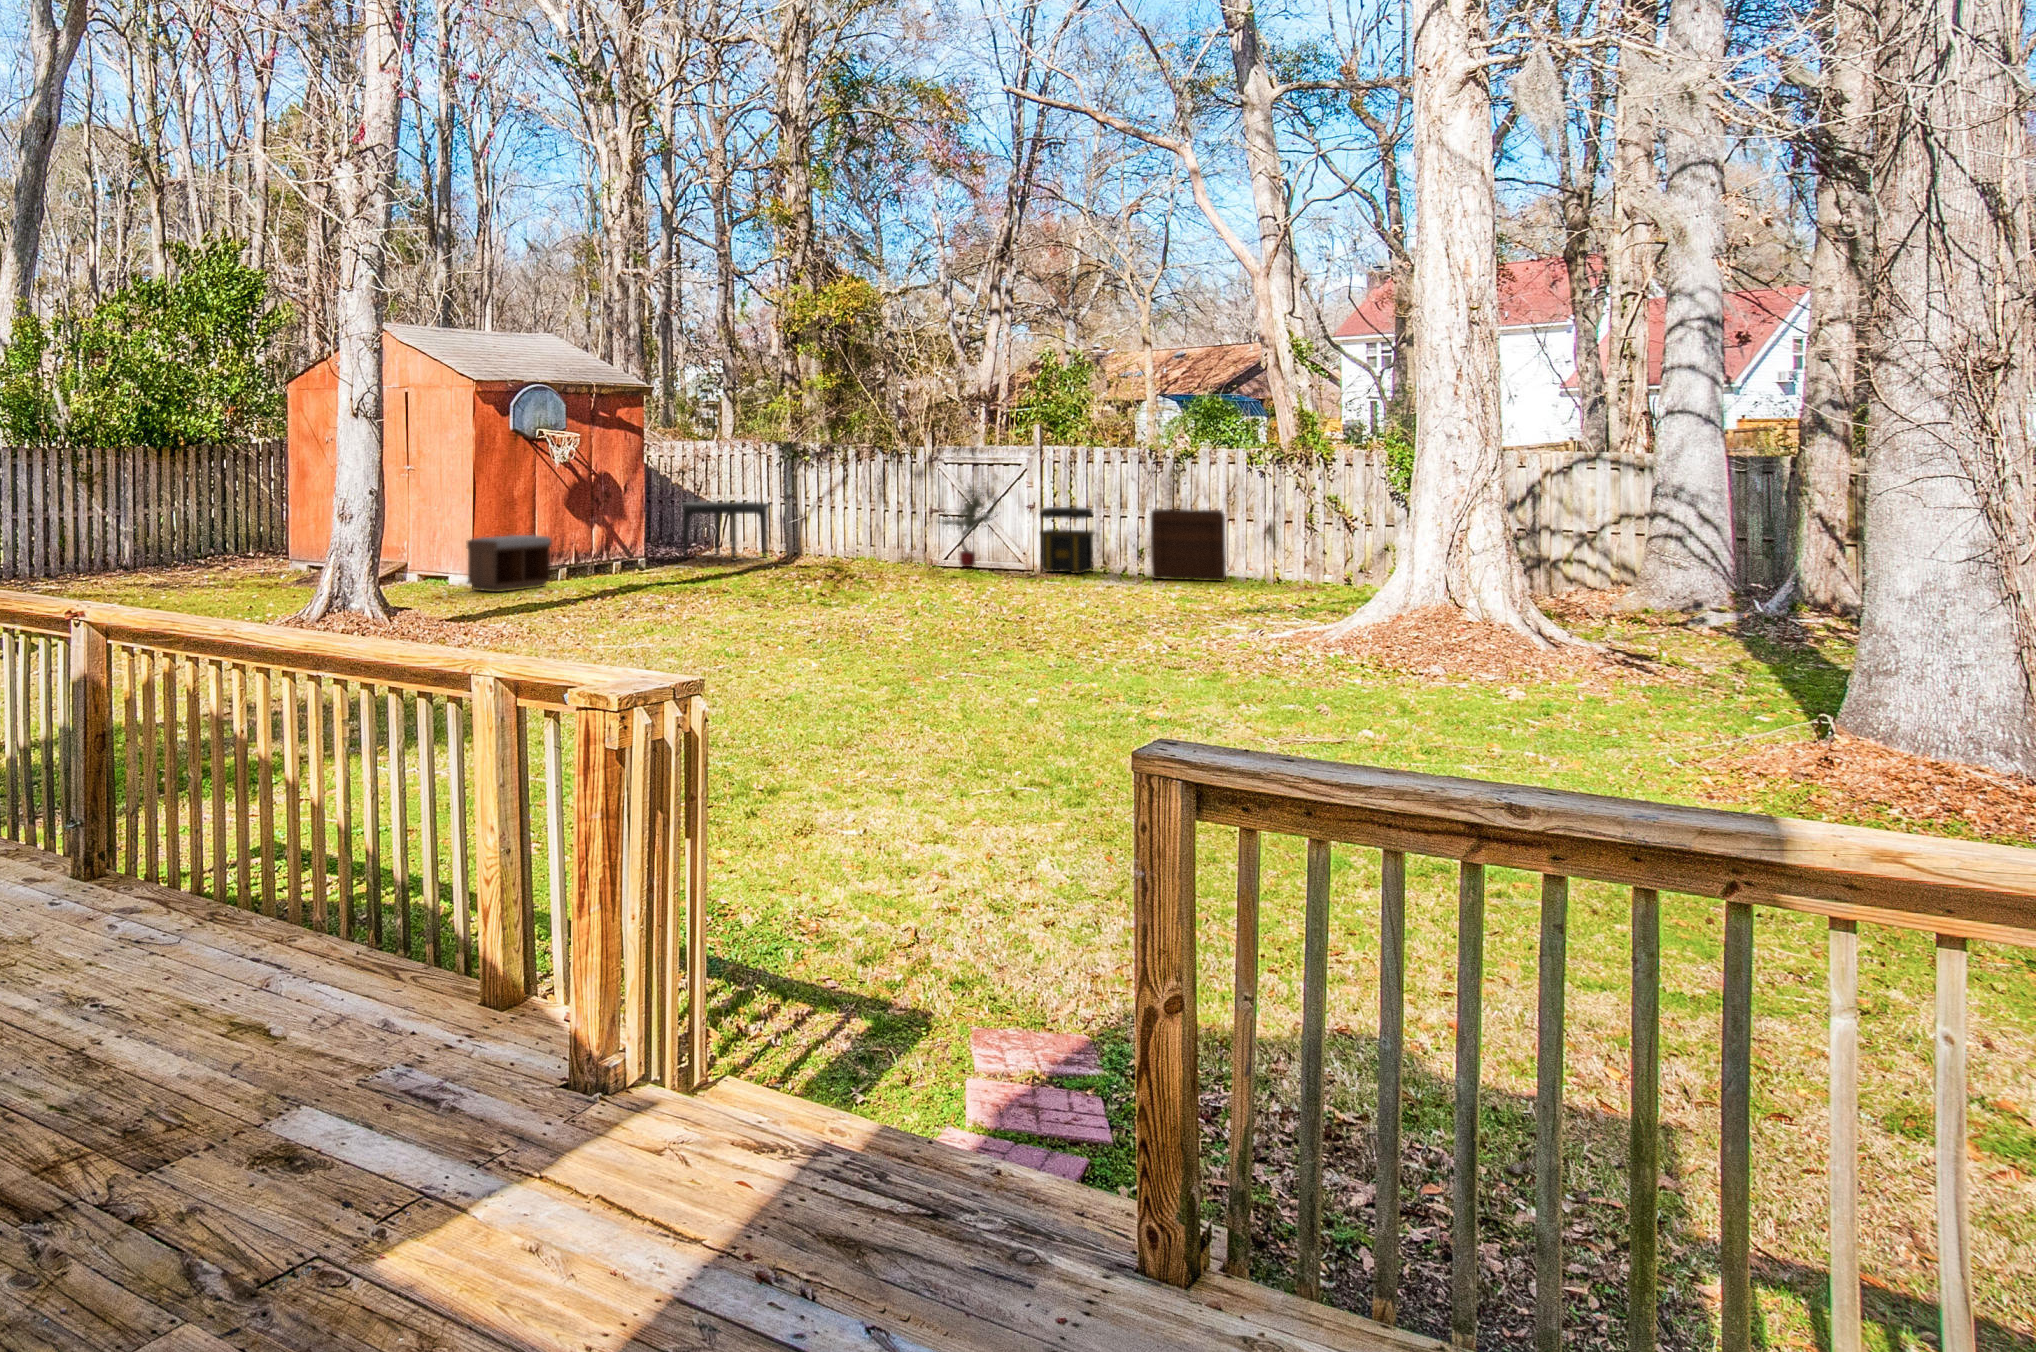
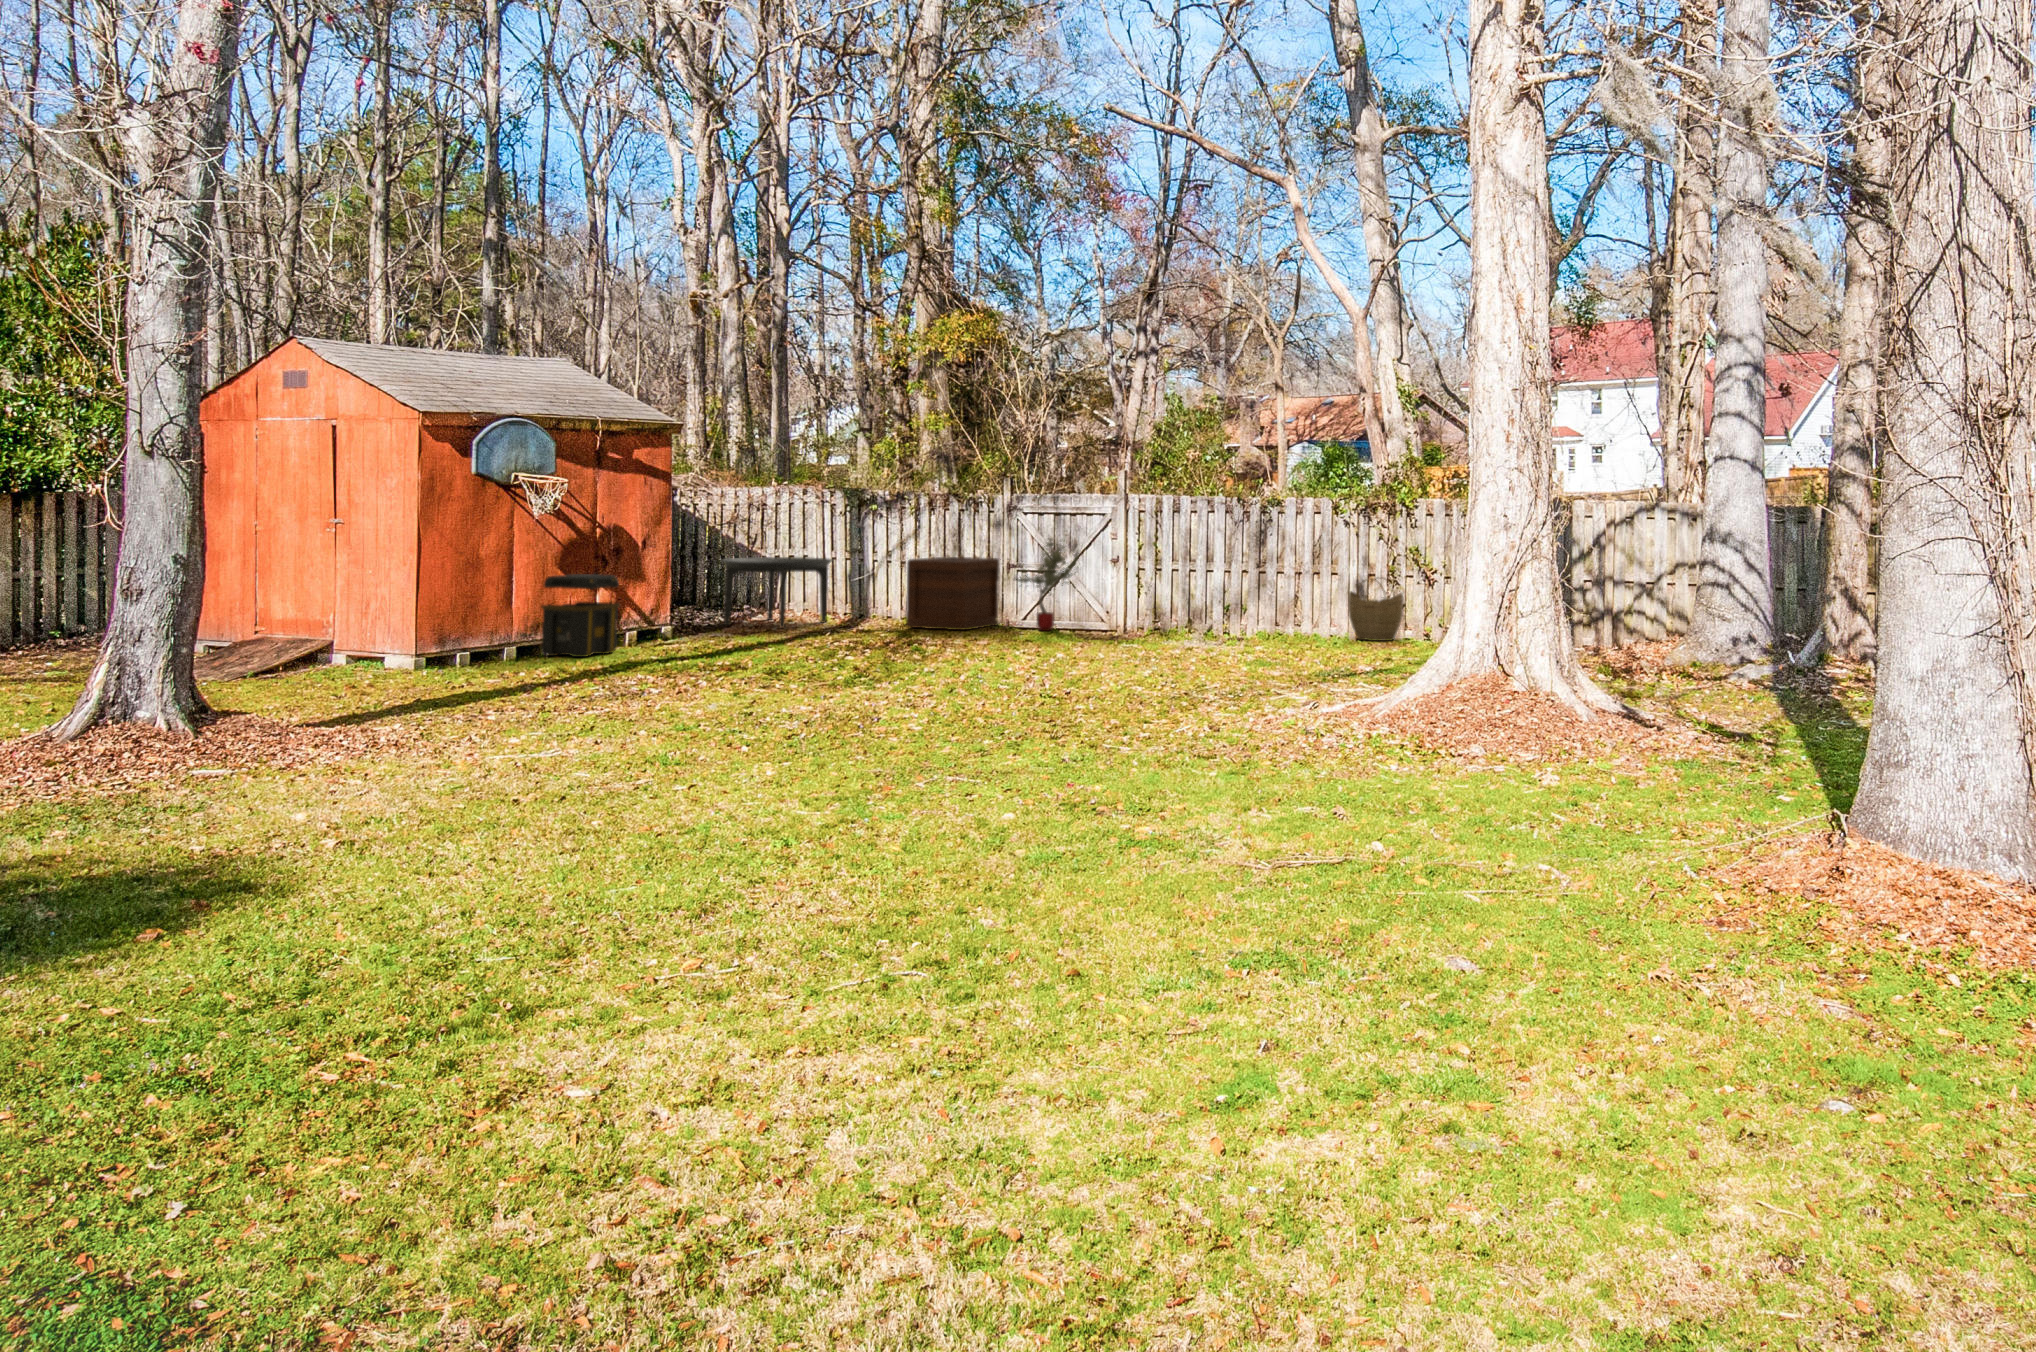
toolbox: present [1040,507,1095,573] -> present [541,574,619,657]
wooden crate: present [1151,509,1226,581] -> present [906,557,999,630]
woven basket: none [1264,523,1321,582] -> present [1348,578,1403,641]
bench: present [467,535,552,592] -> none [396,604,522,679]

